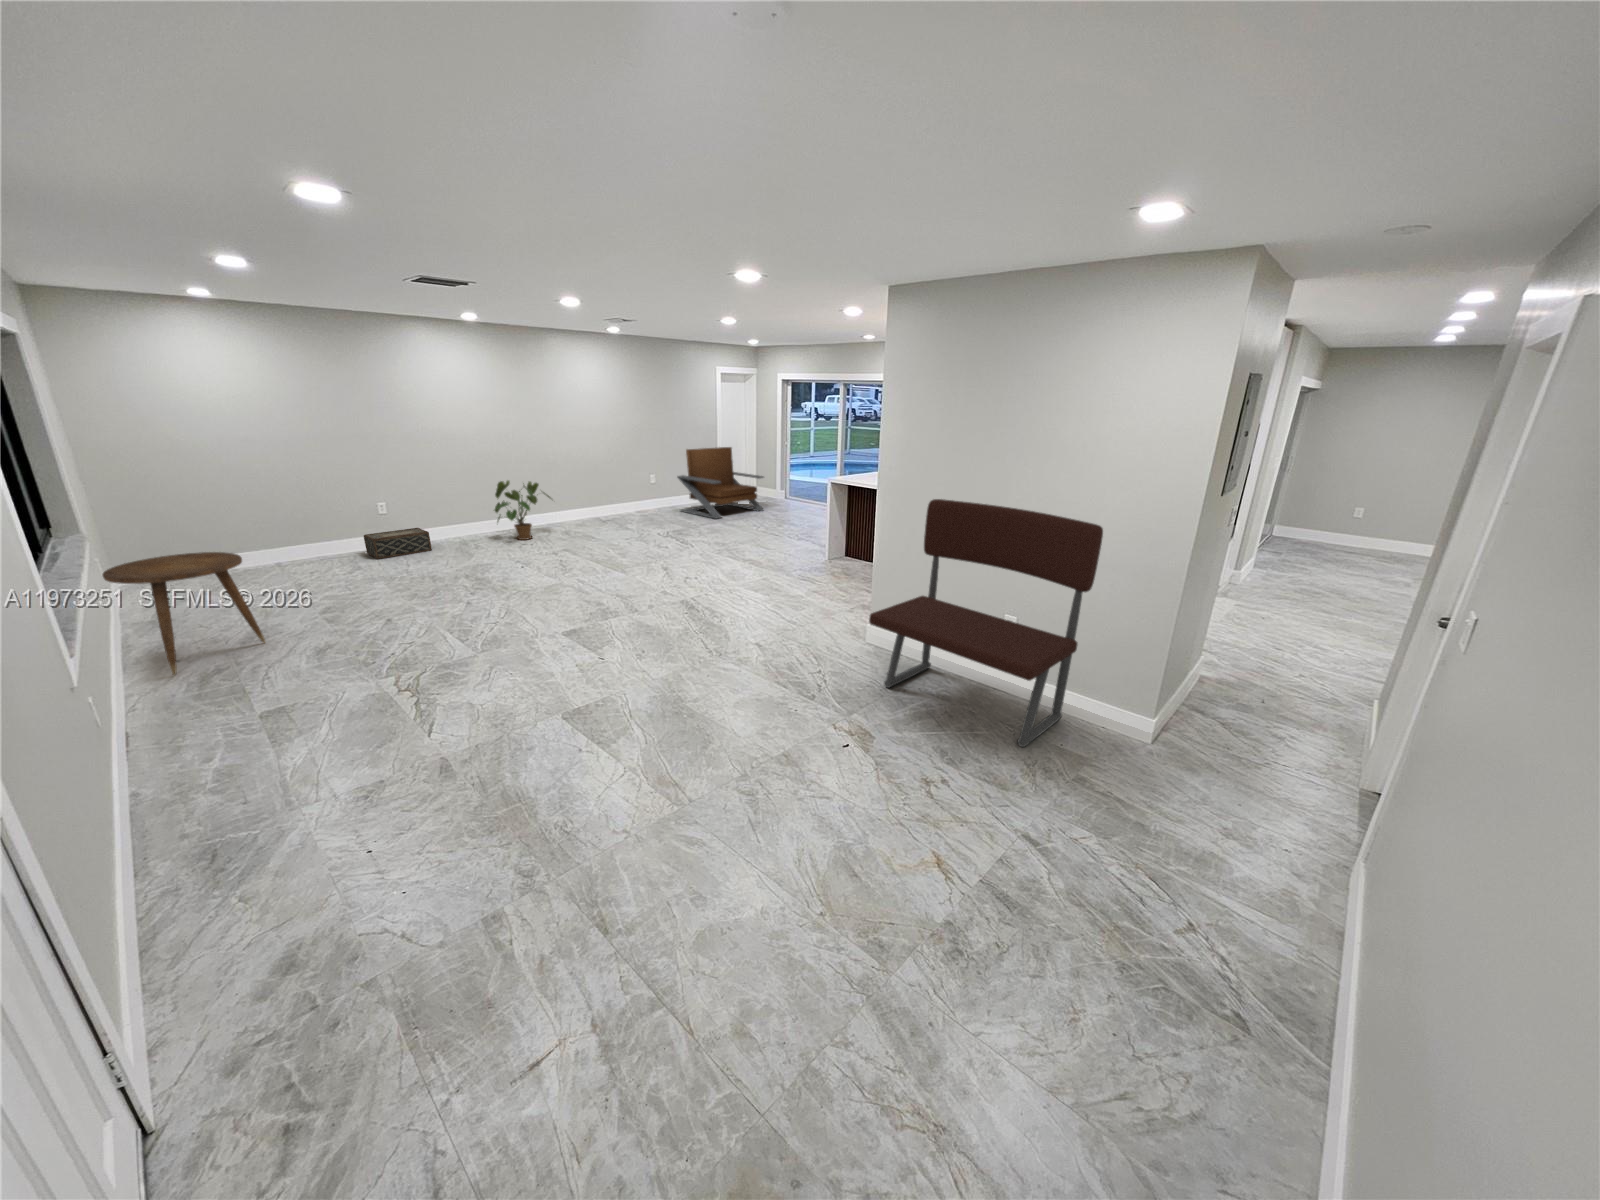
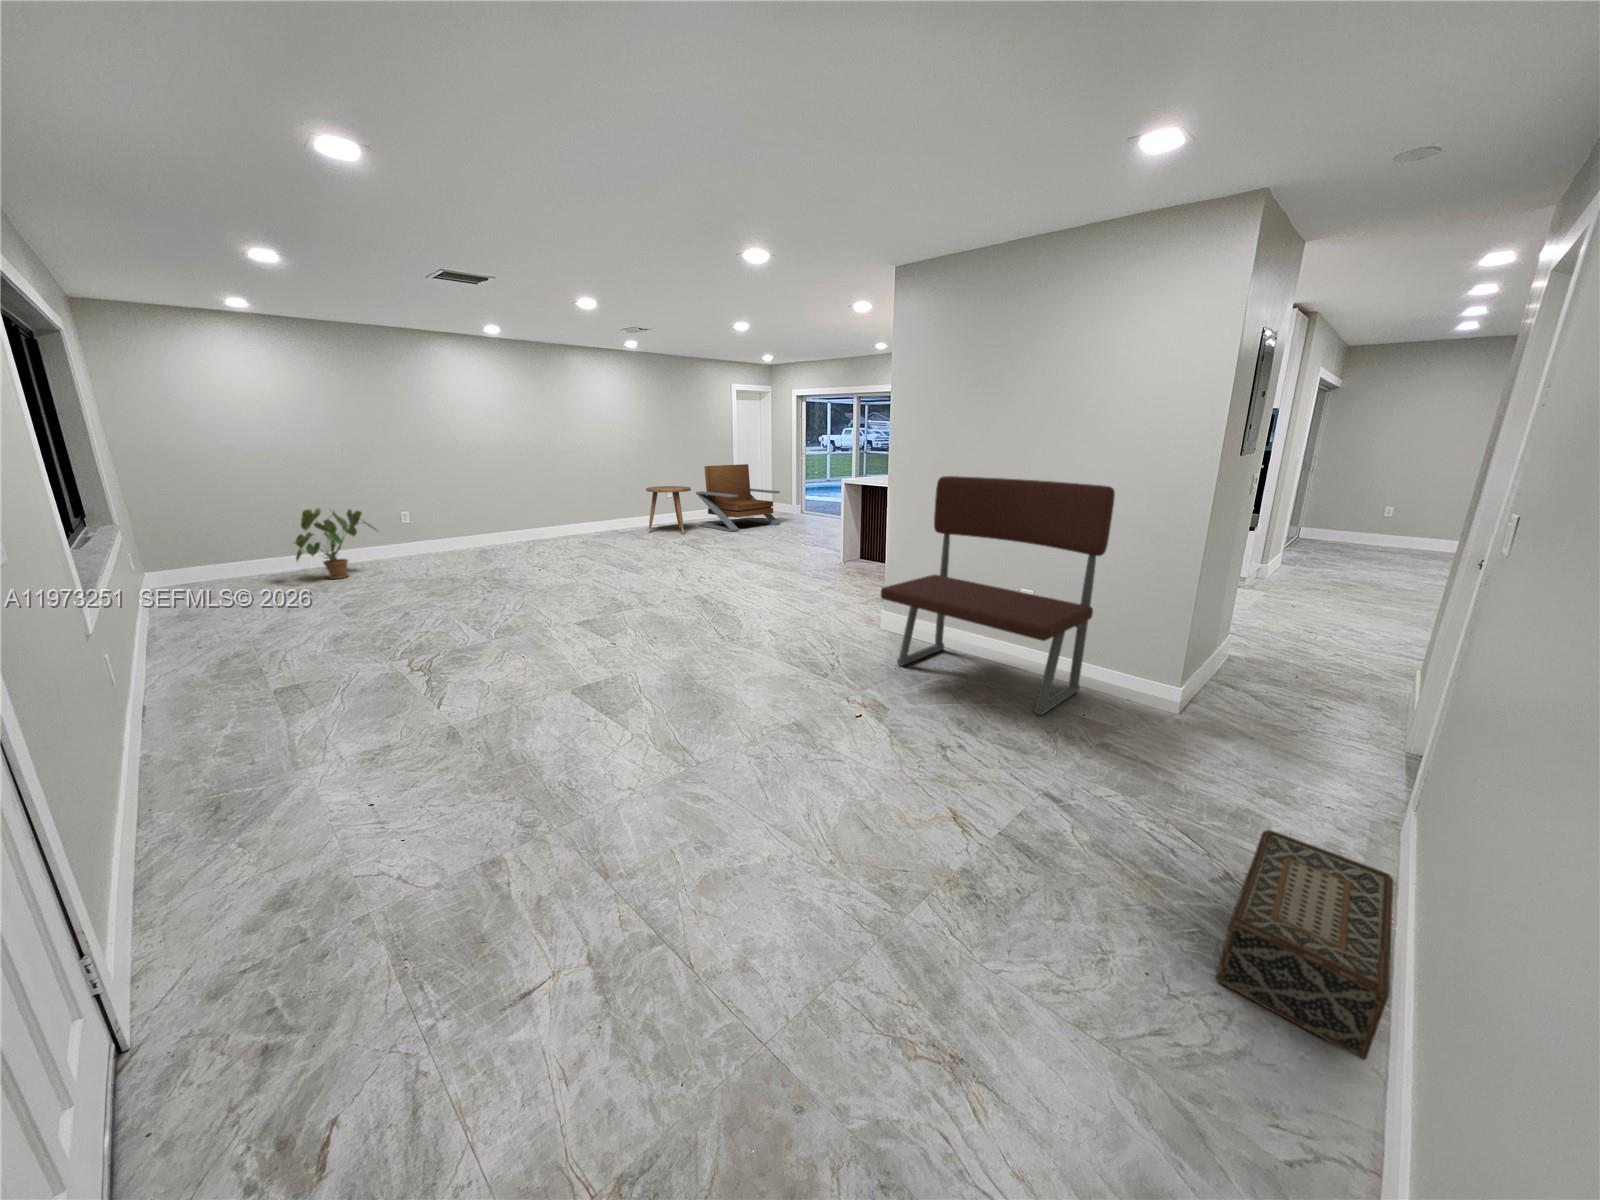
house plant: present [495,481,551,540] -> present [295,509,376,579]
woven basket: present [364,528,432,559] -> present [1216,830,1393,1060]
side table: present [102,552,265,675] -> present [646,486,691,534]

